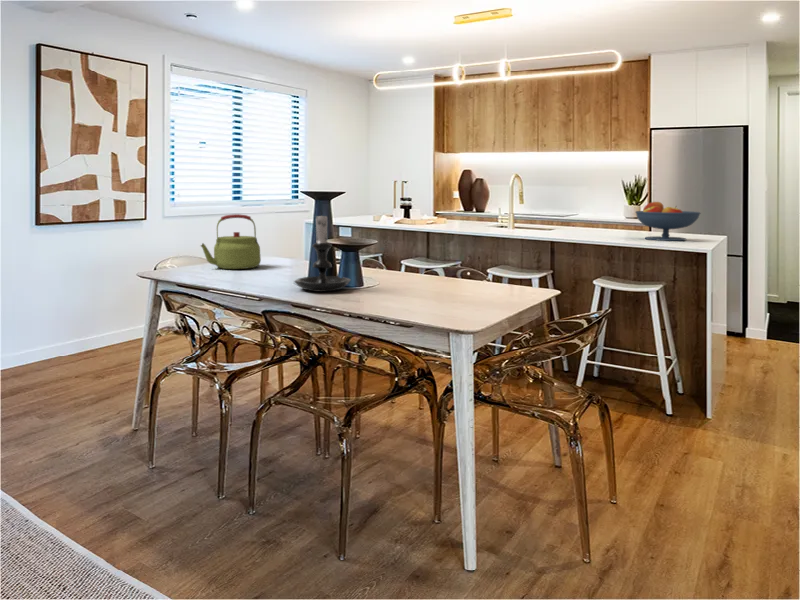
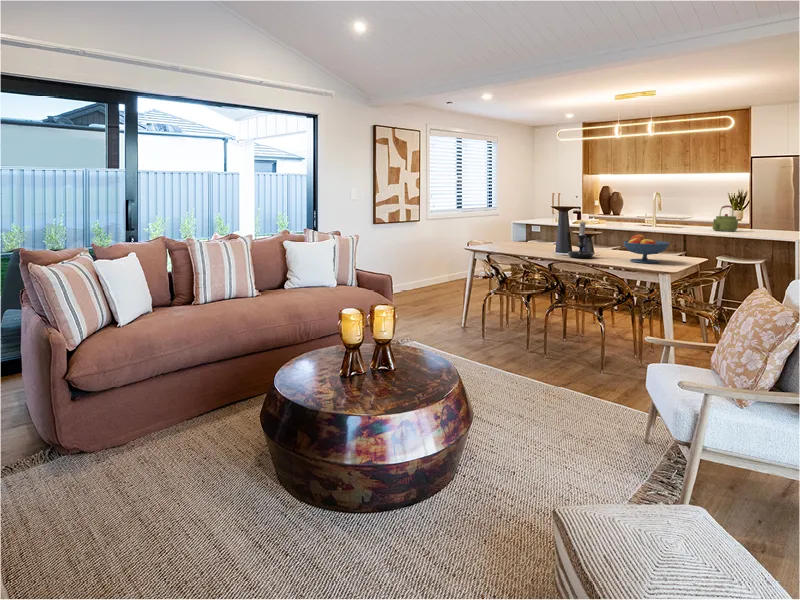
fruit bowl: present [636,202,700,241] -> present [623,234,669,263]
kettle: present [201,214,261,269] -> present [713,206,738,231]

